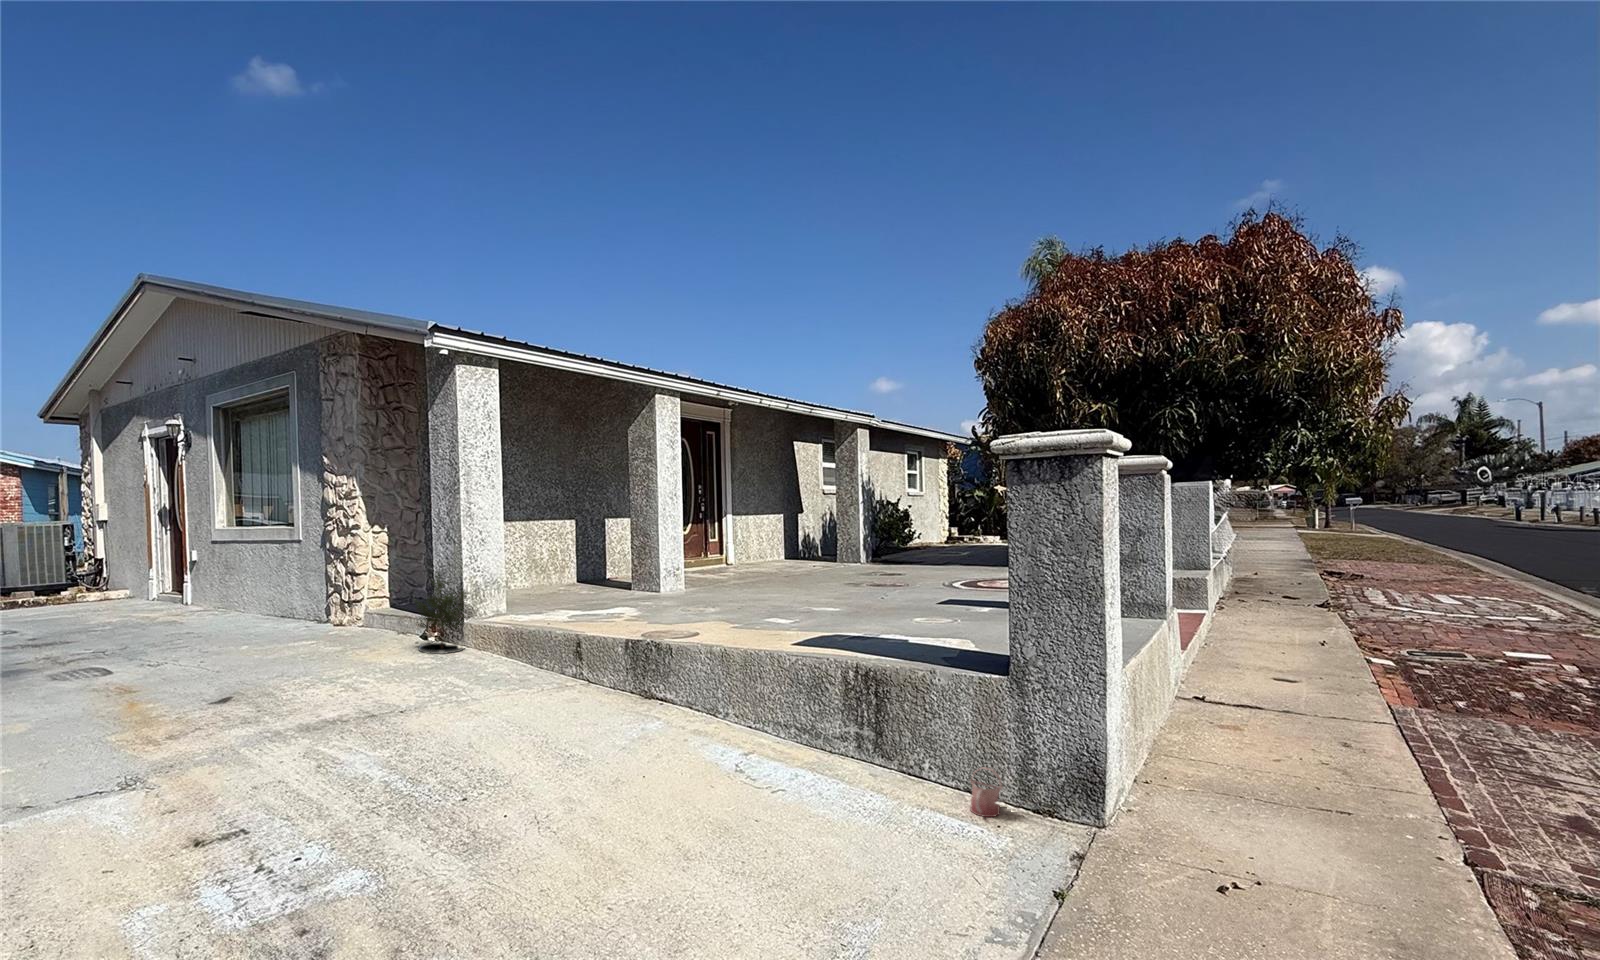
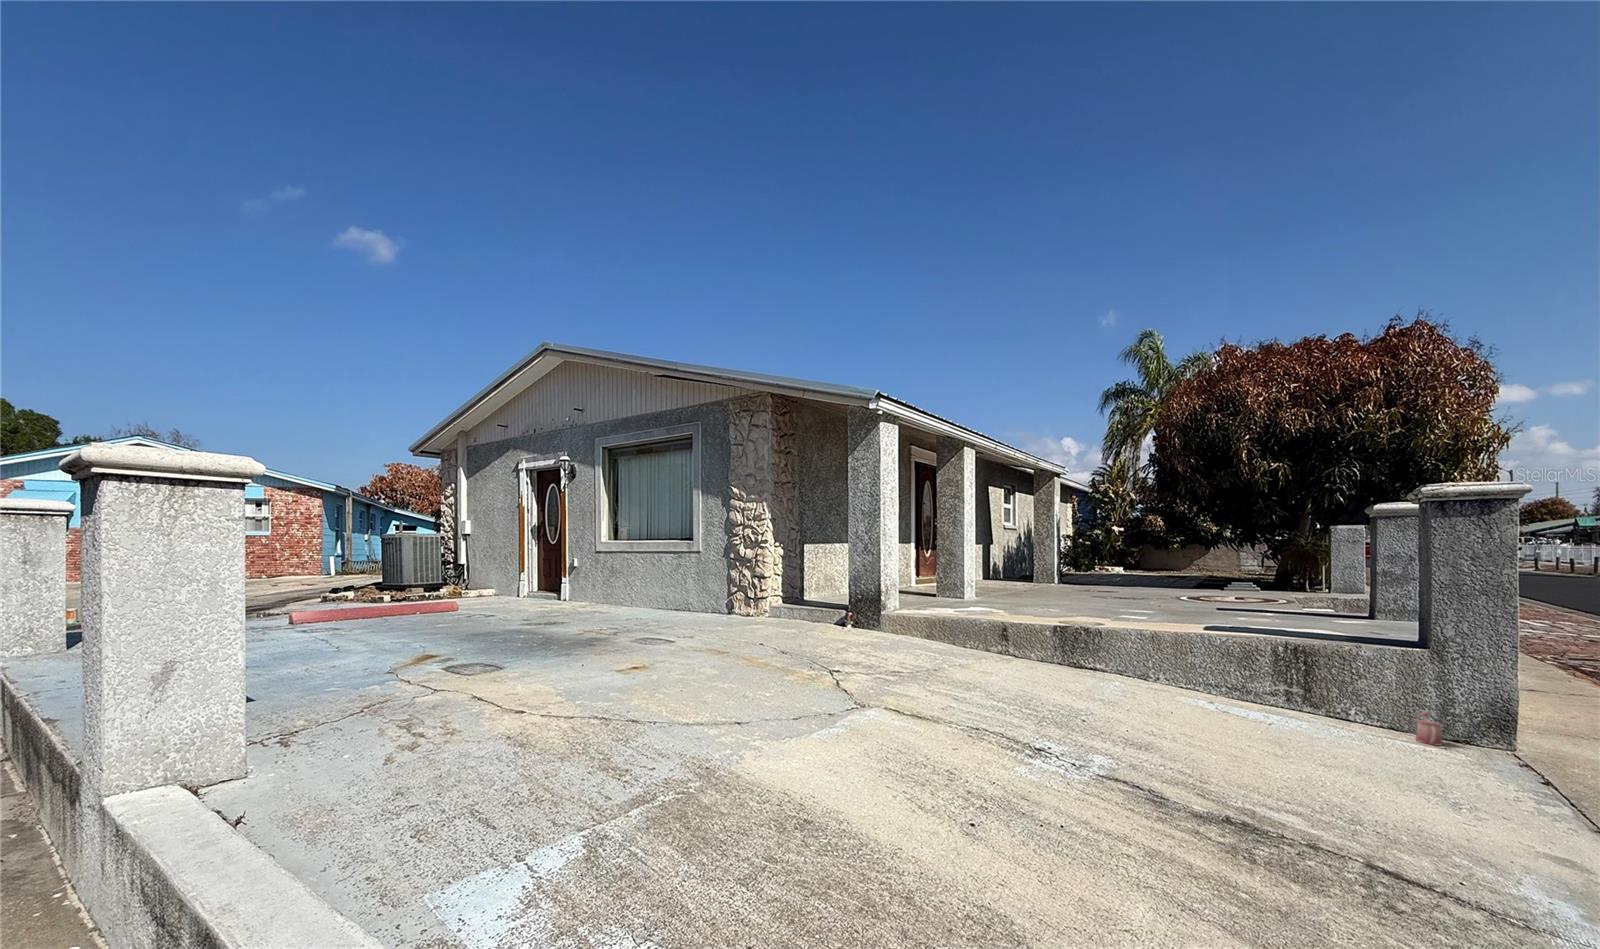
potted tree: present [416,572,467,654] -> none [853,574,889,635]

